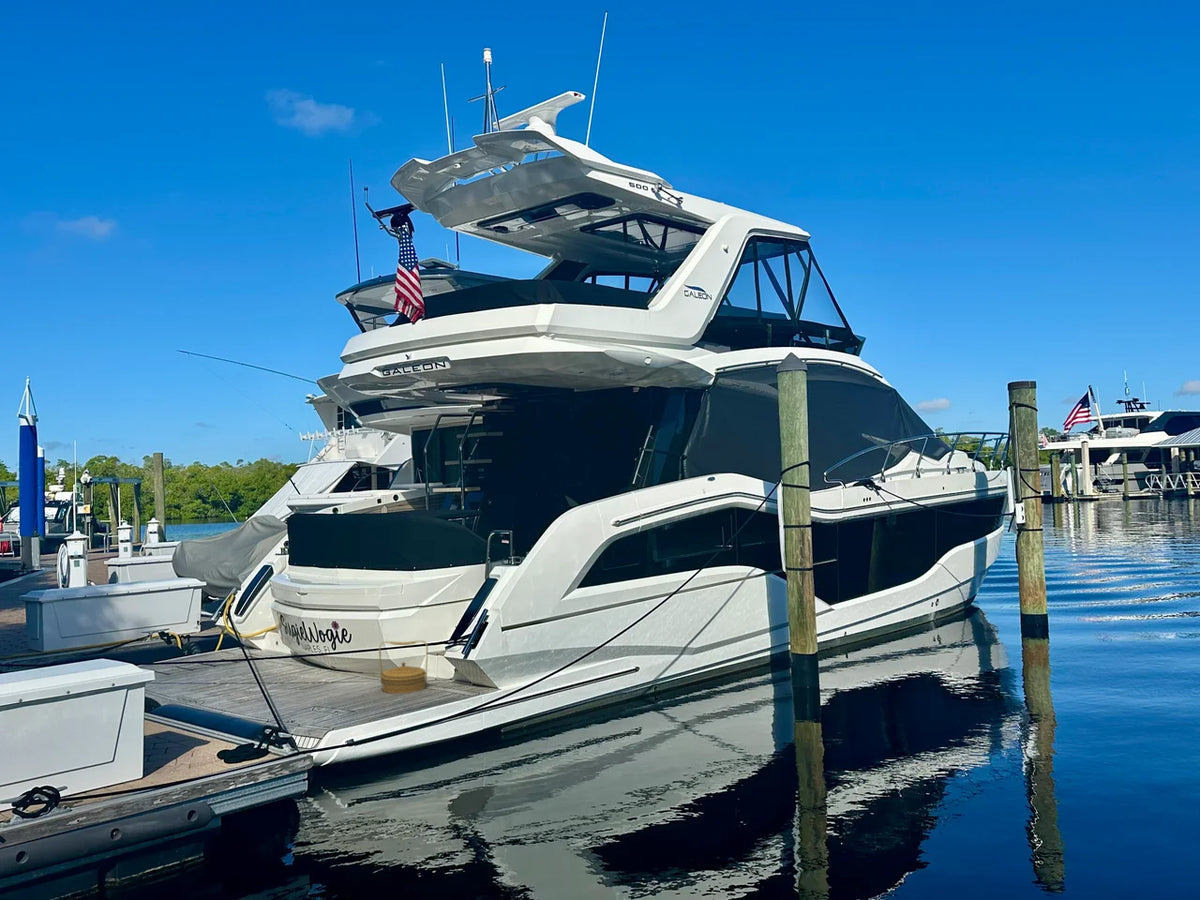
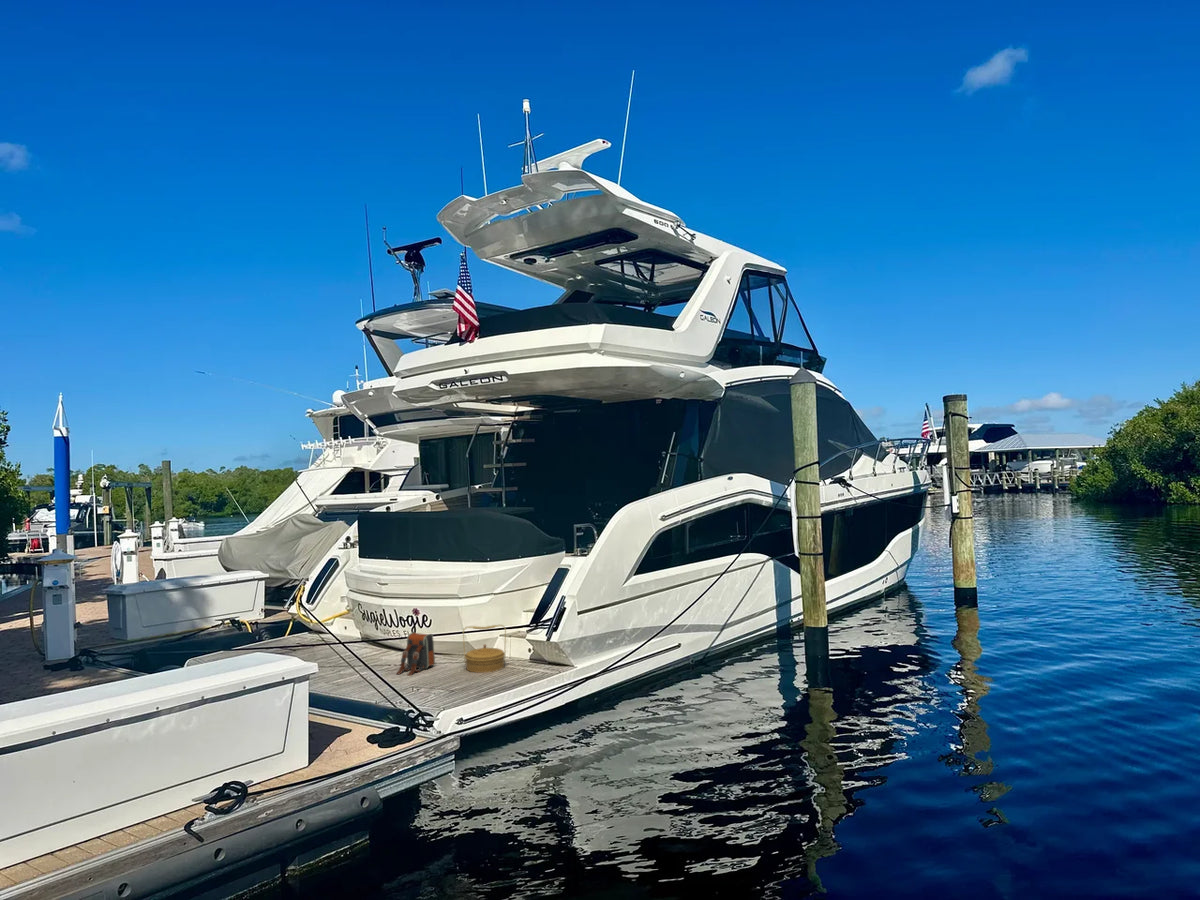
backpack: none [305,647,354,694] -> present [397,632,435,676]

